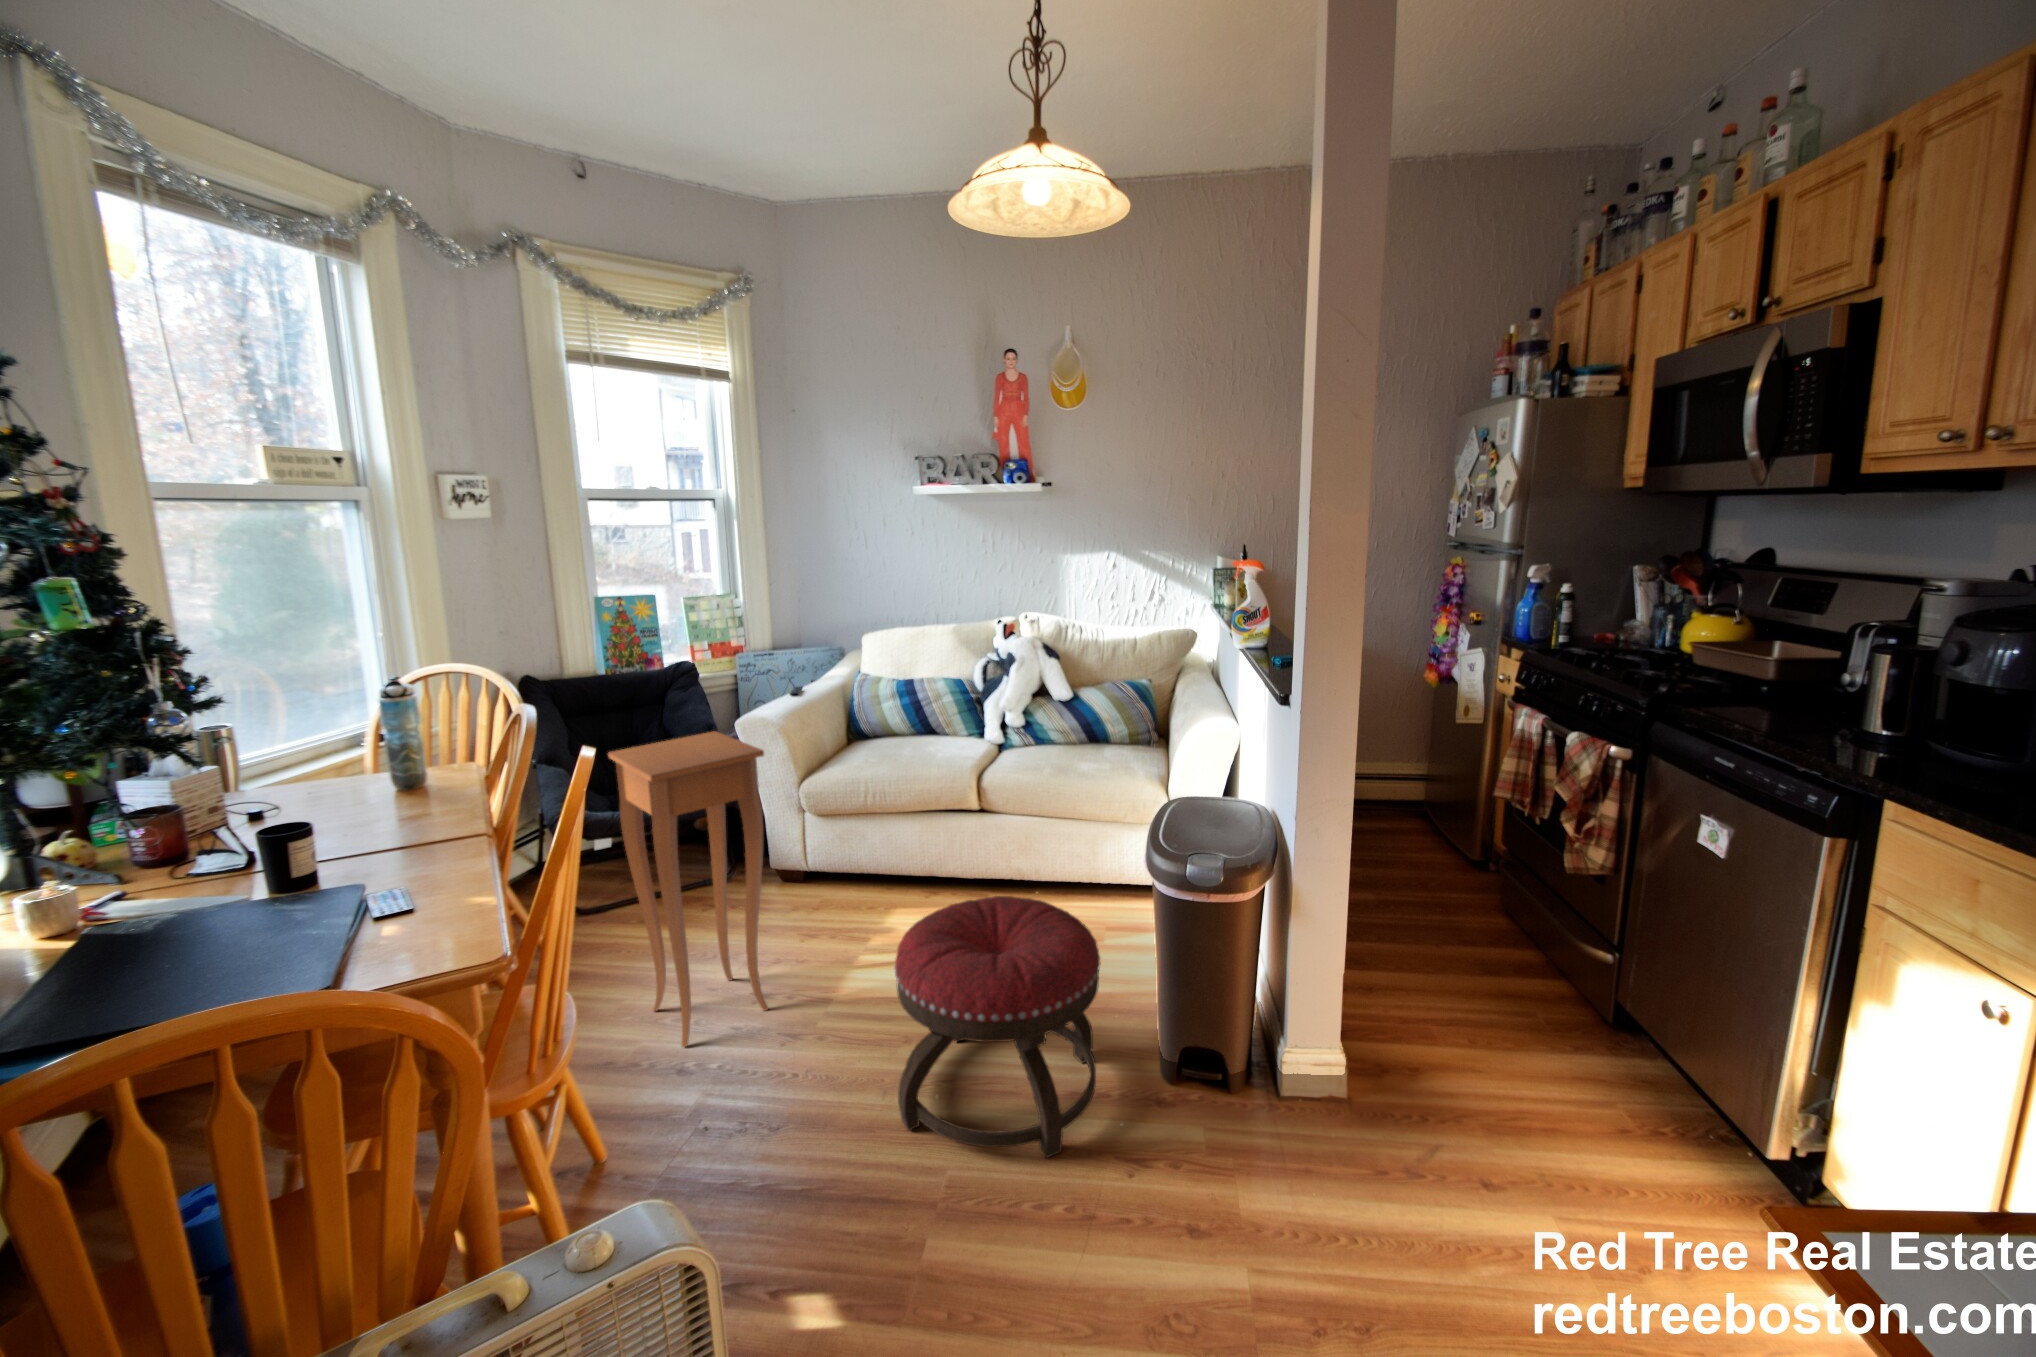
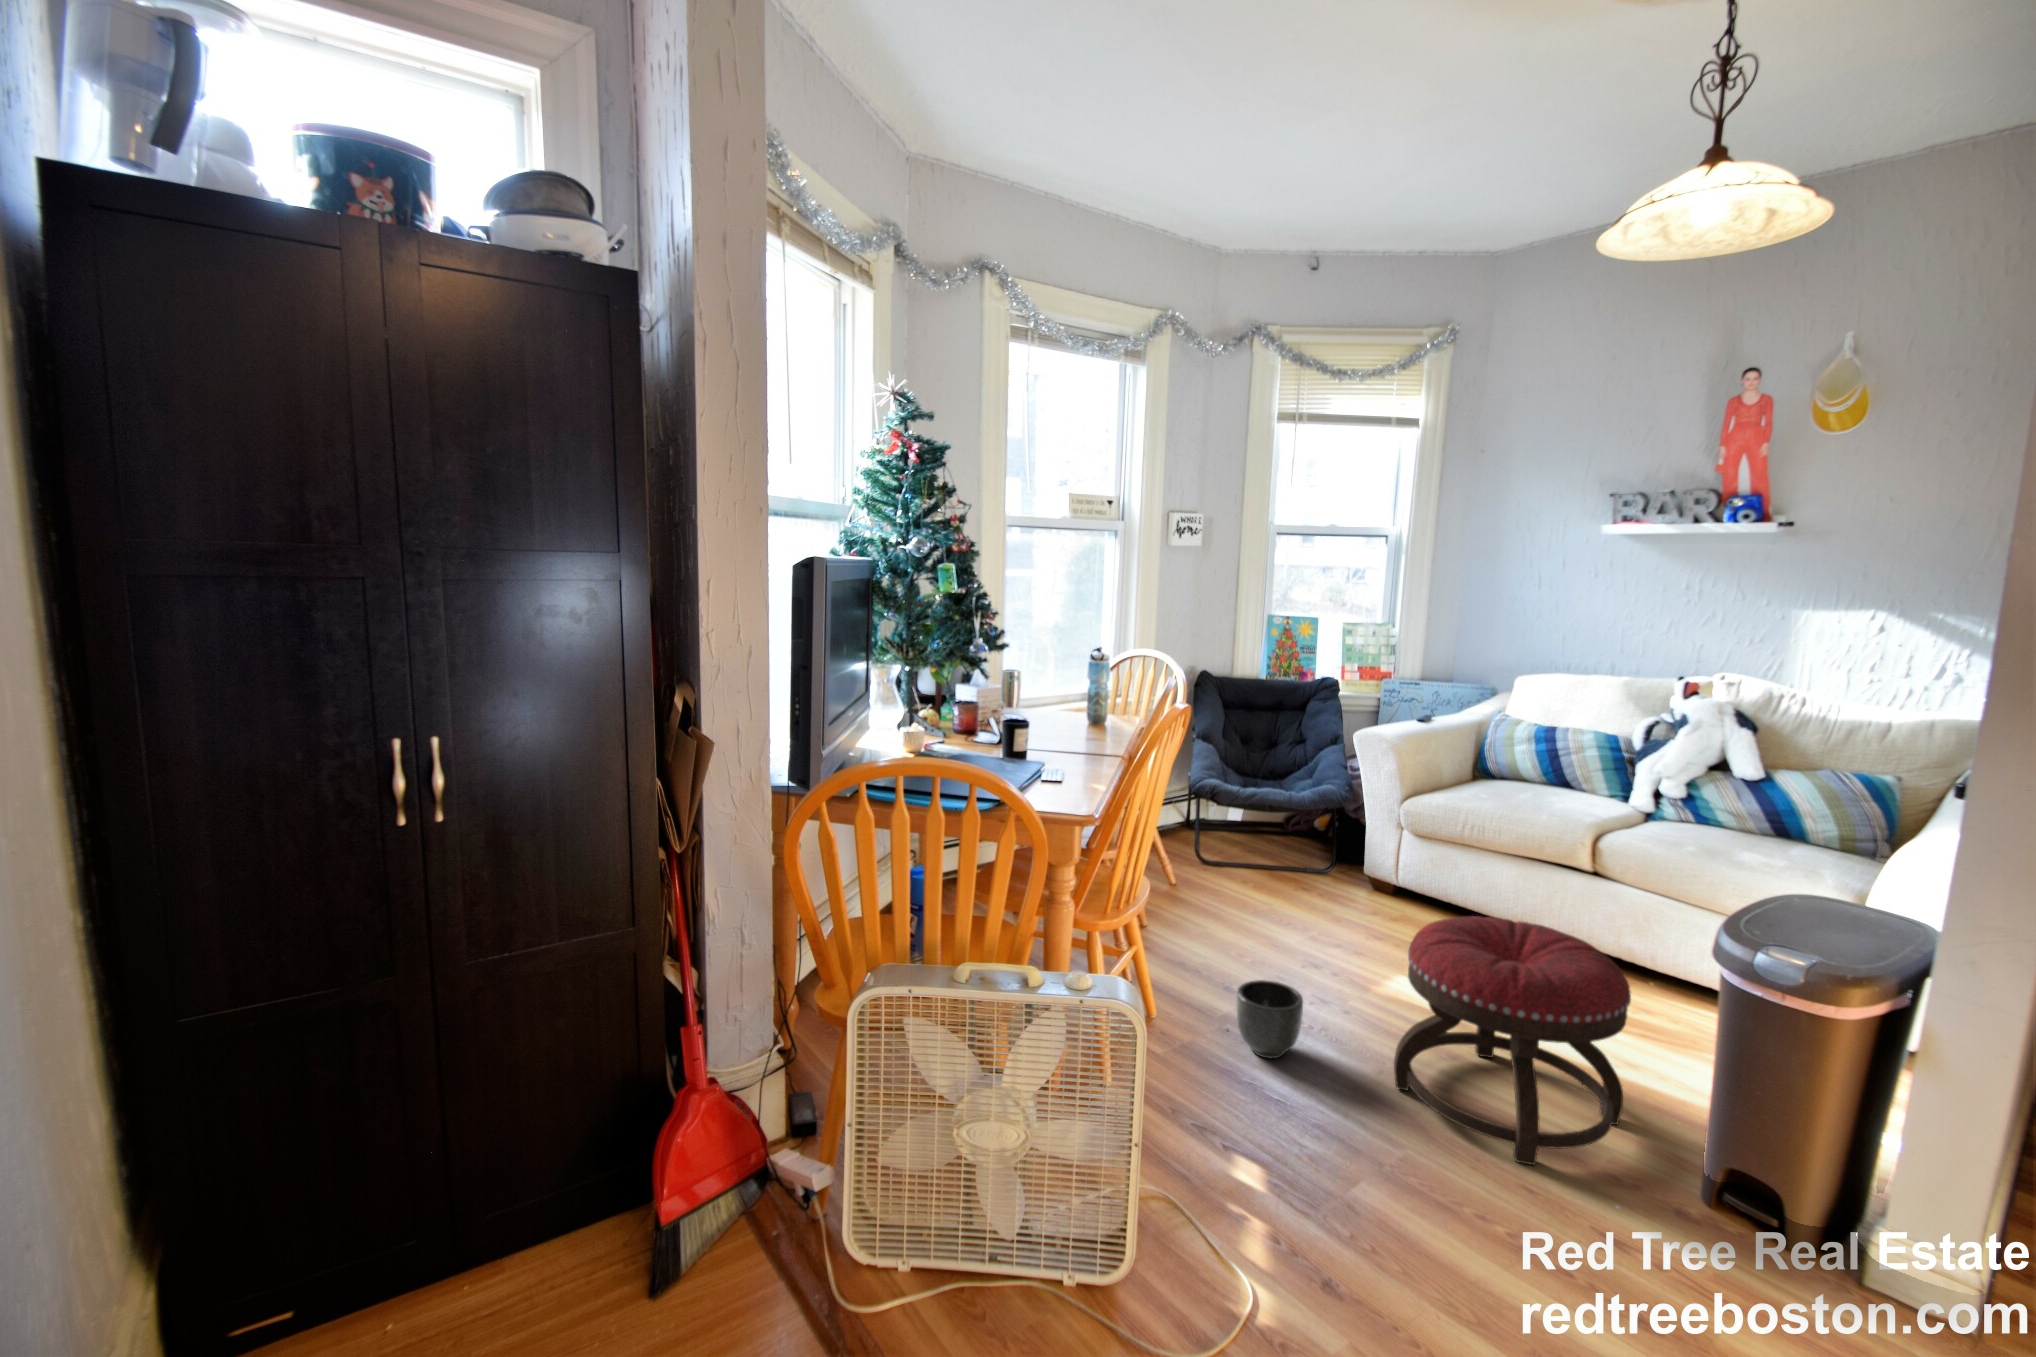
side table: present [608,731,768,1047] -> none [1233,726,1348,972]
planter: none [704,1066,790,1172] -> present [1237,980,1303,1058]

